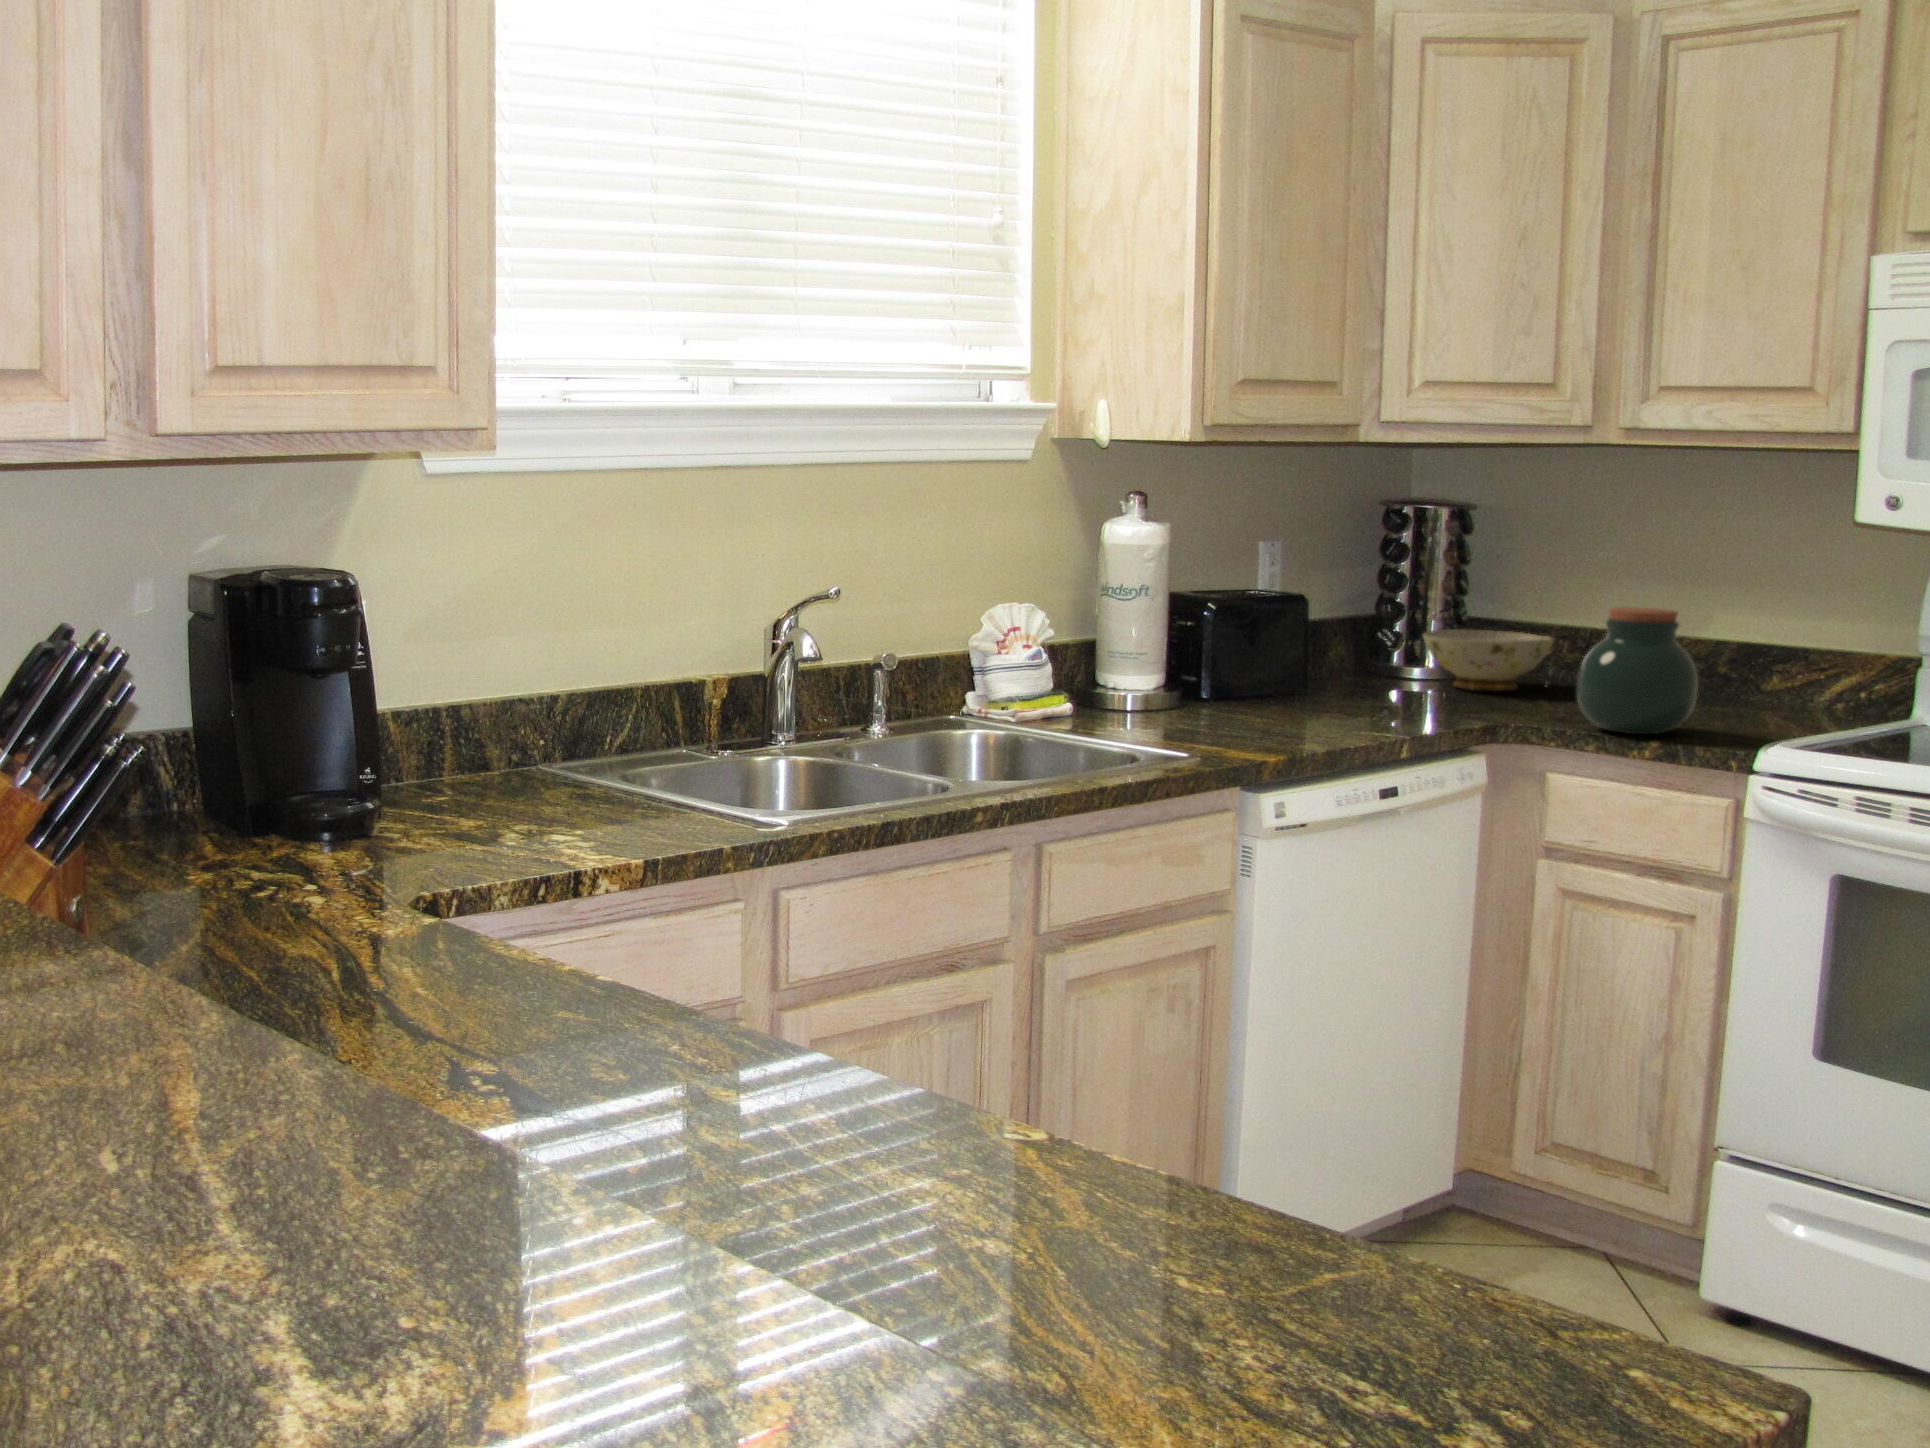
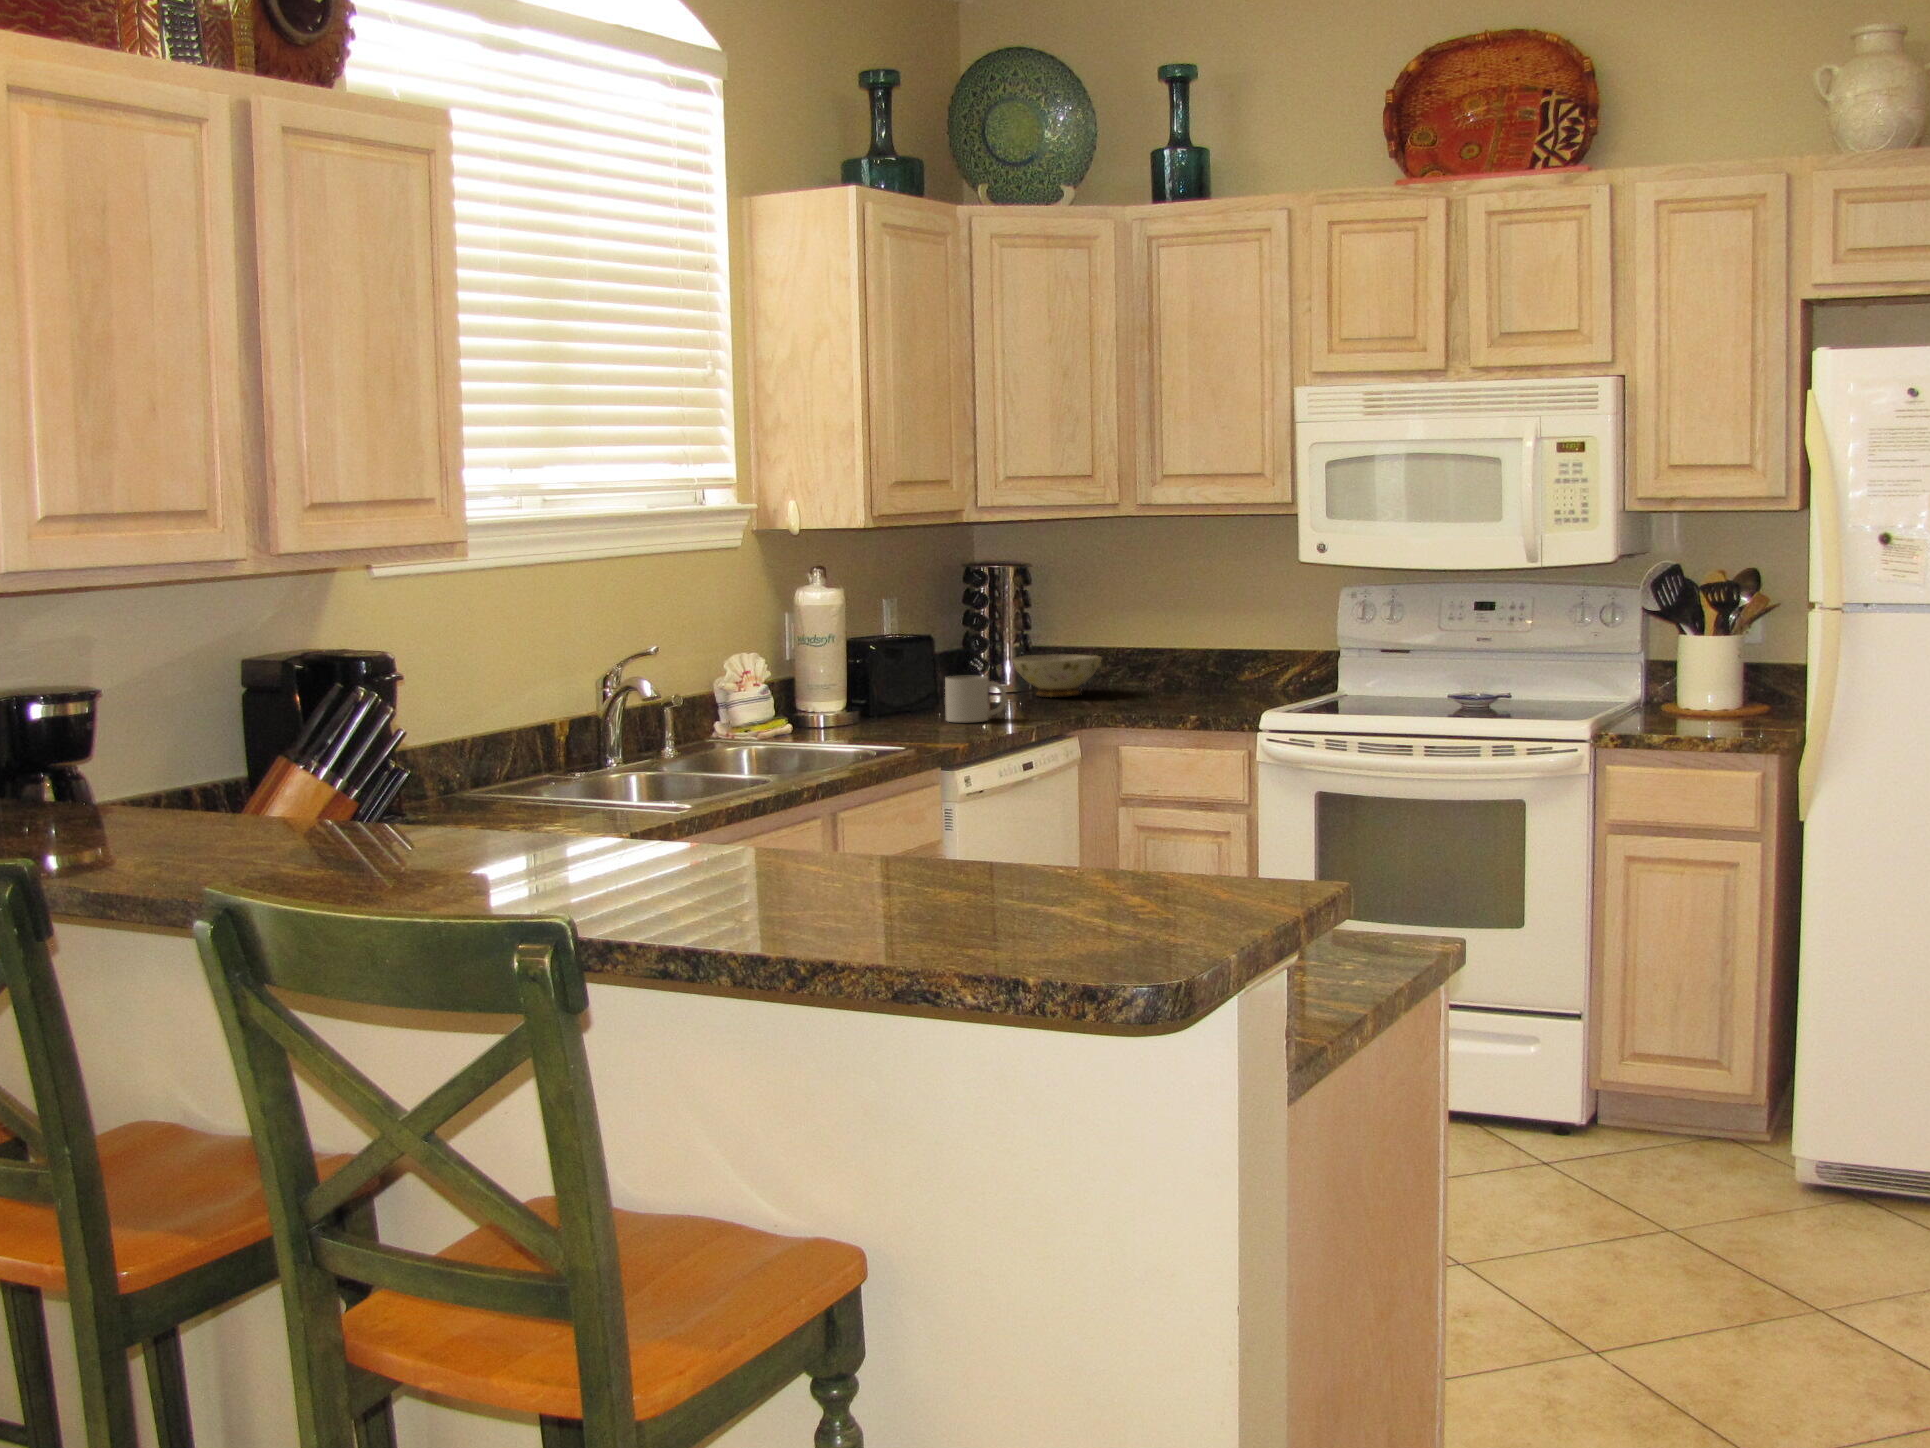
jar: present [1576,607,1698,734] -> none [1132,629,1210,716]
mug: none [1296,654,1386,720] -> present [945,676,1007,722]

